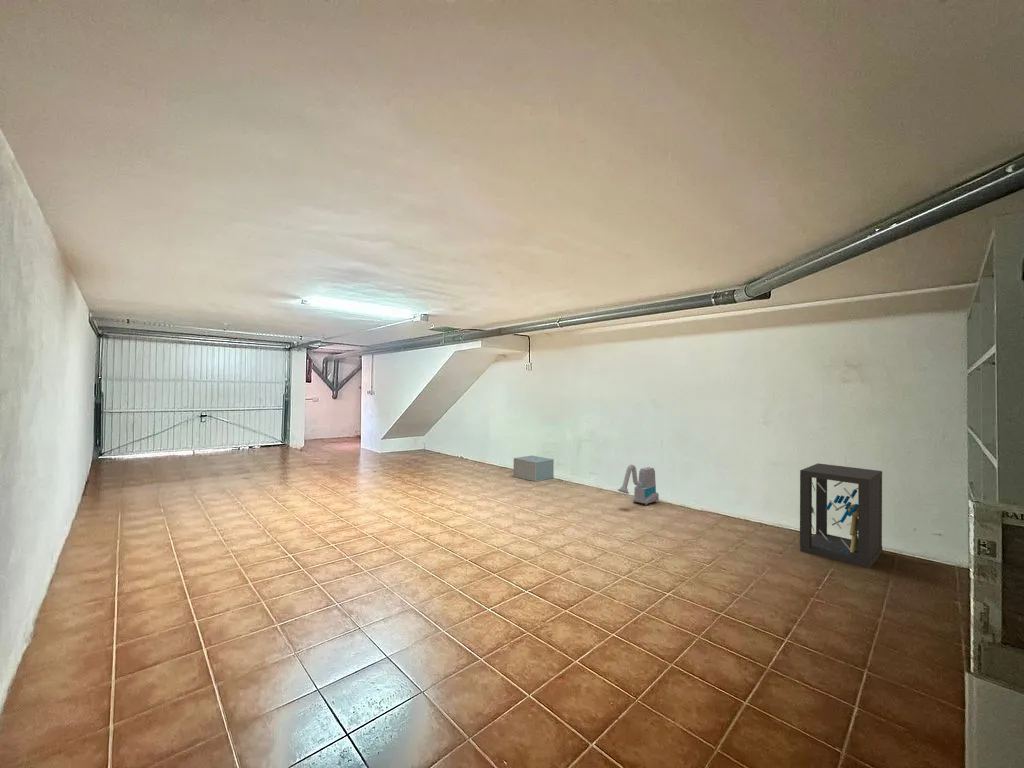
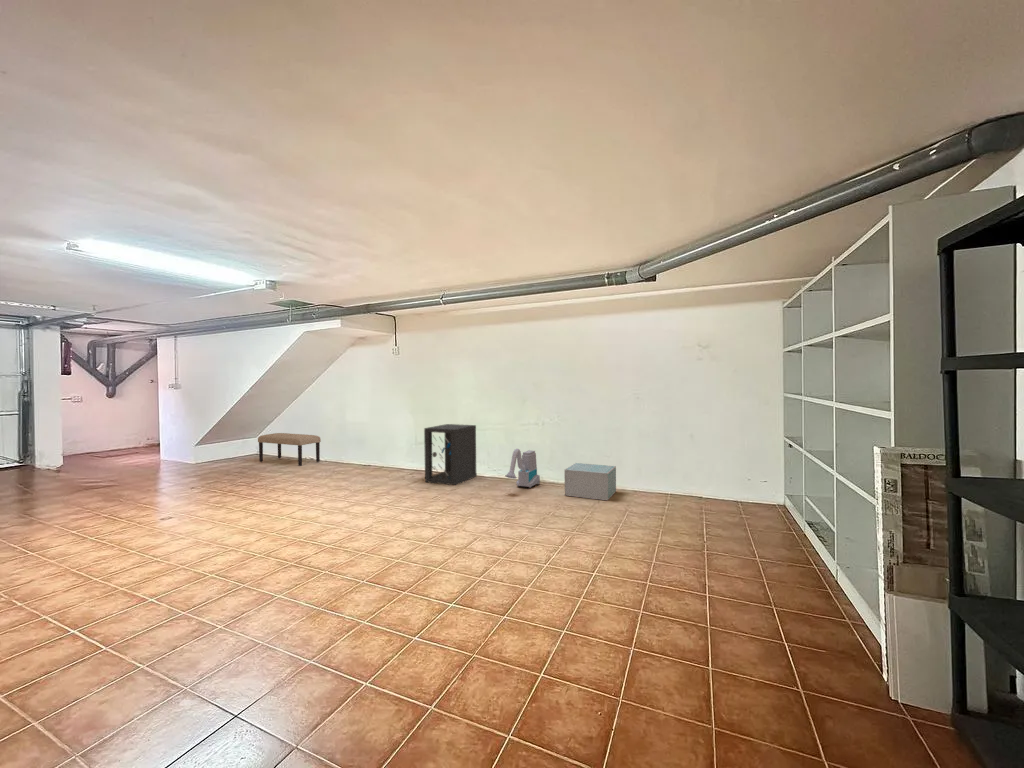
bench: none [425,434,471,463] -> present [258,433,321,466]
storage box: present [514,455,554,481] -> present [565,463,616,500]
storage cabinet: present [800,463,882,568] -> present [424,424,477,485]

